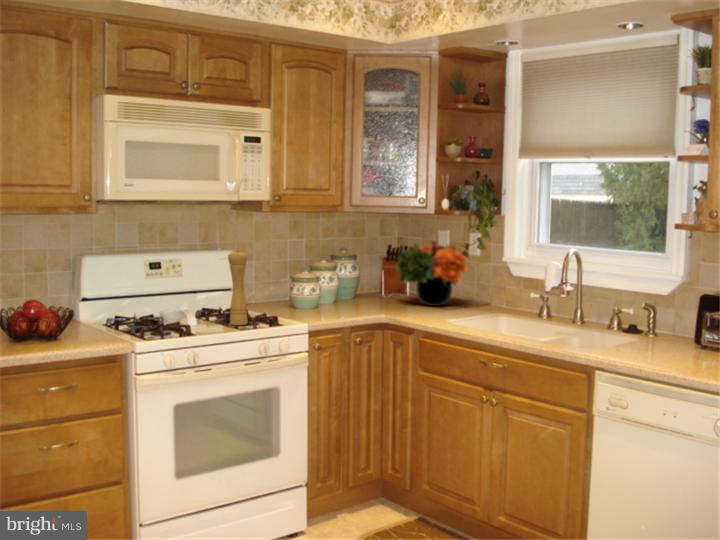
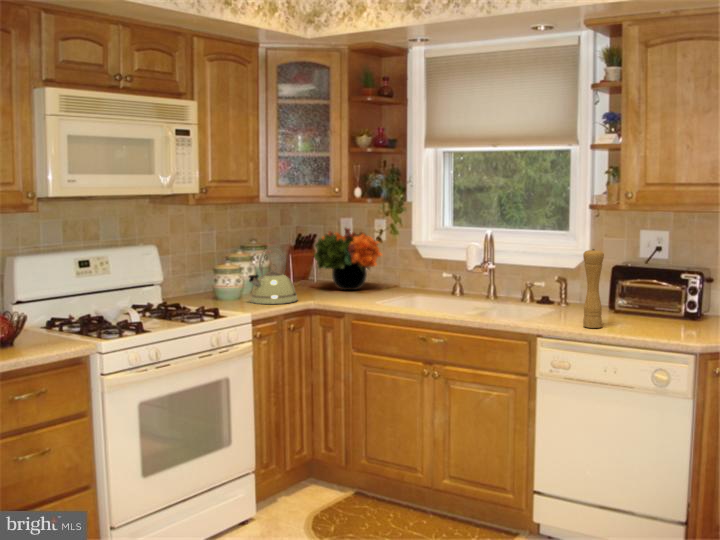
pepper mill: present [228,251,247,325] -> present [583,249,604,328]
kettle: none [316,257,368,316] -> present [249,247,298,304]

